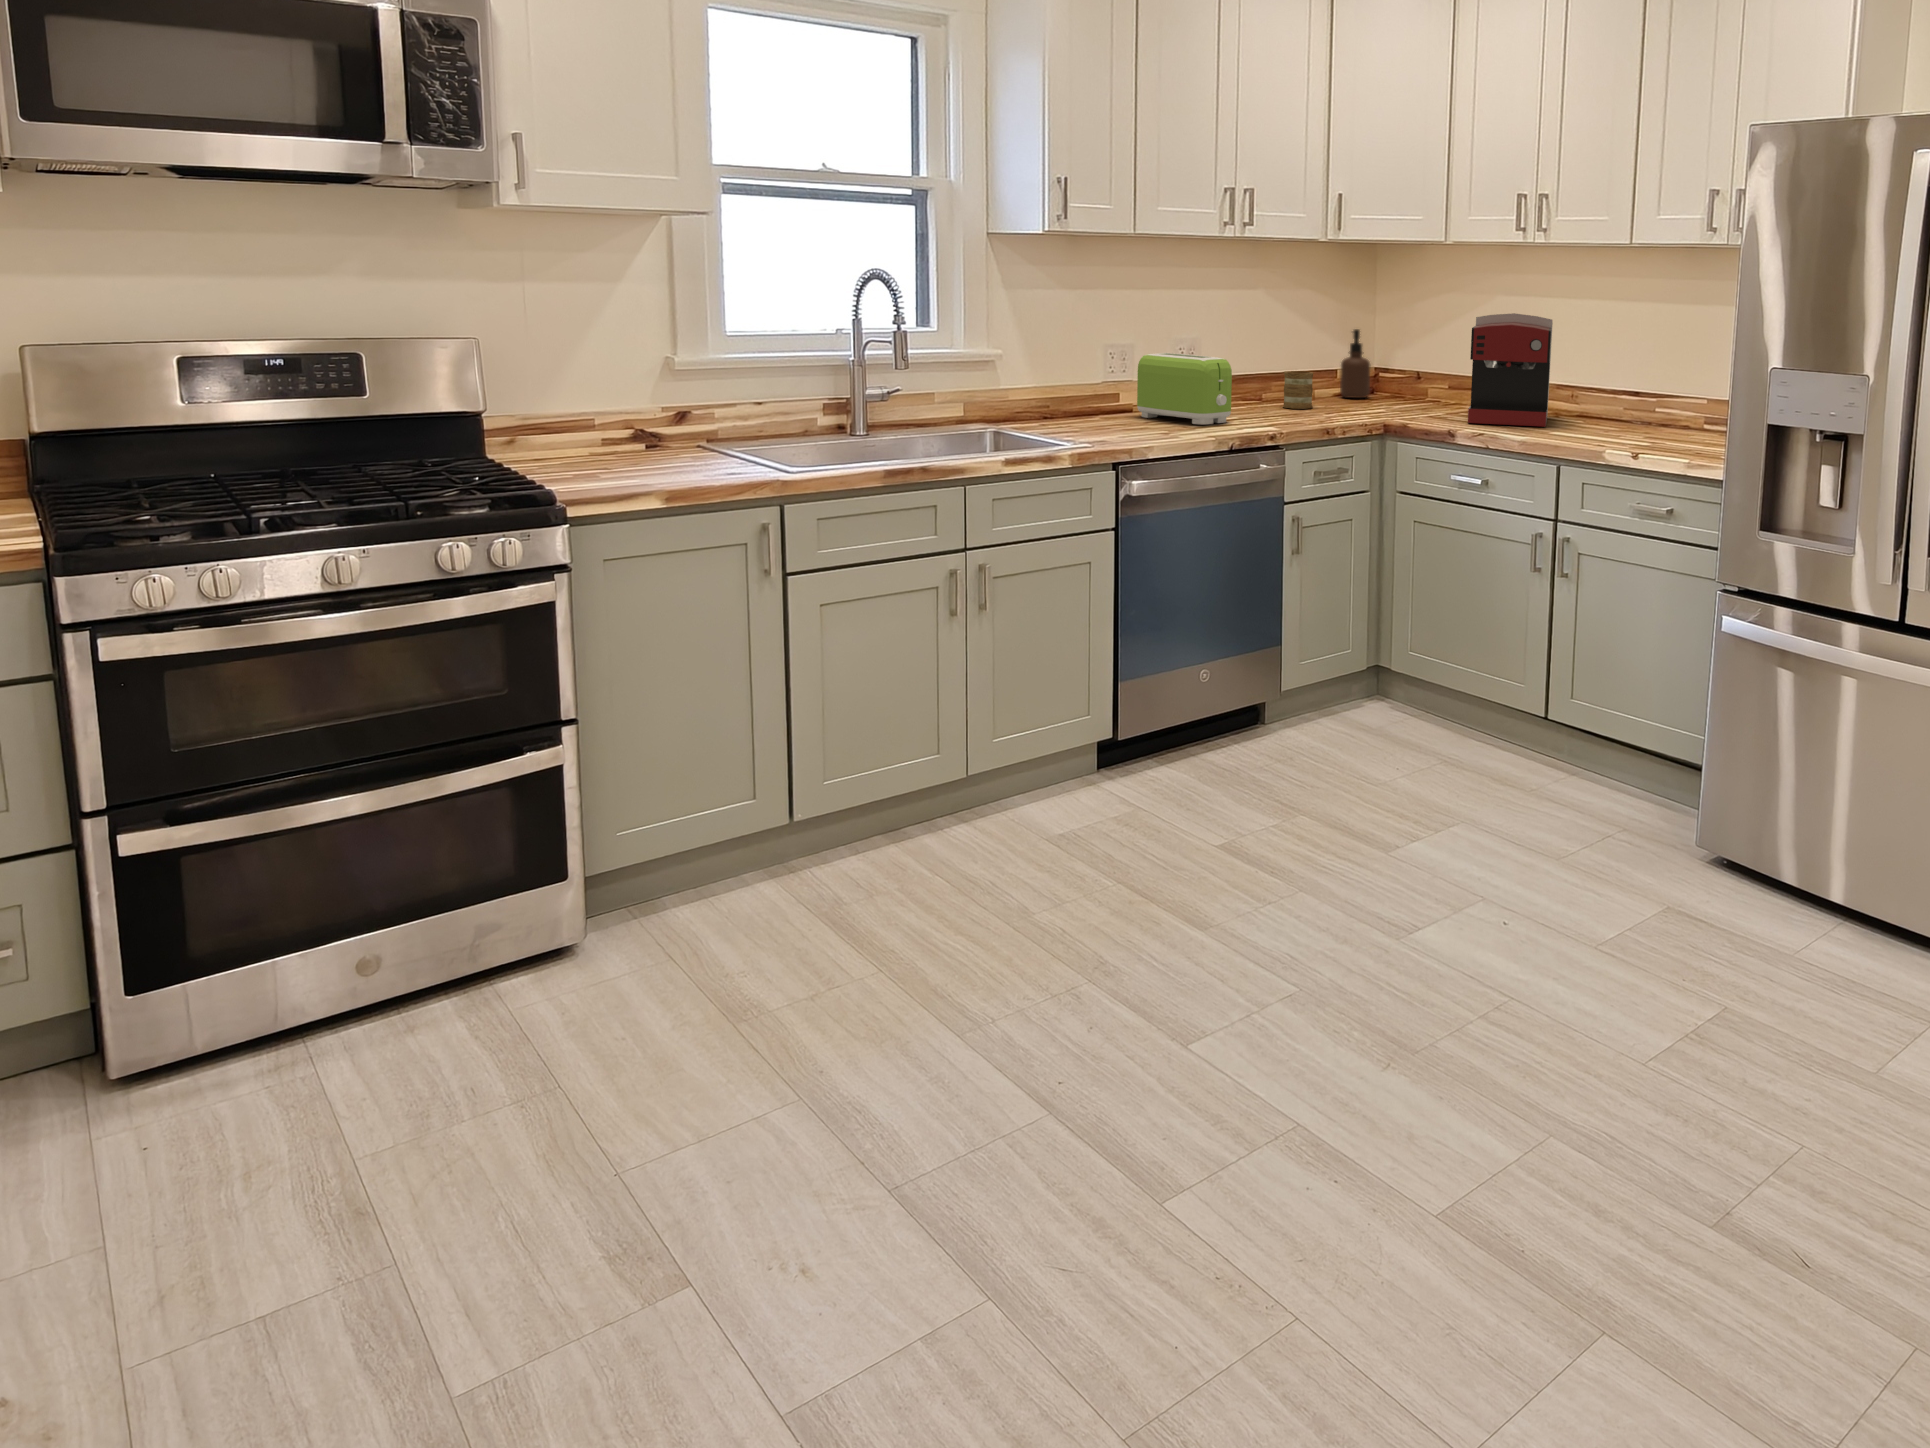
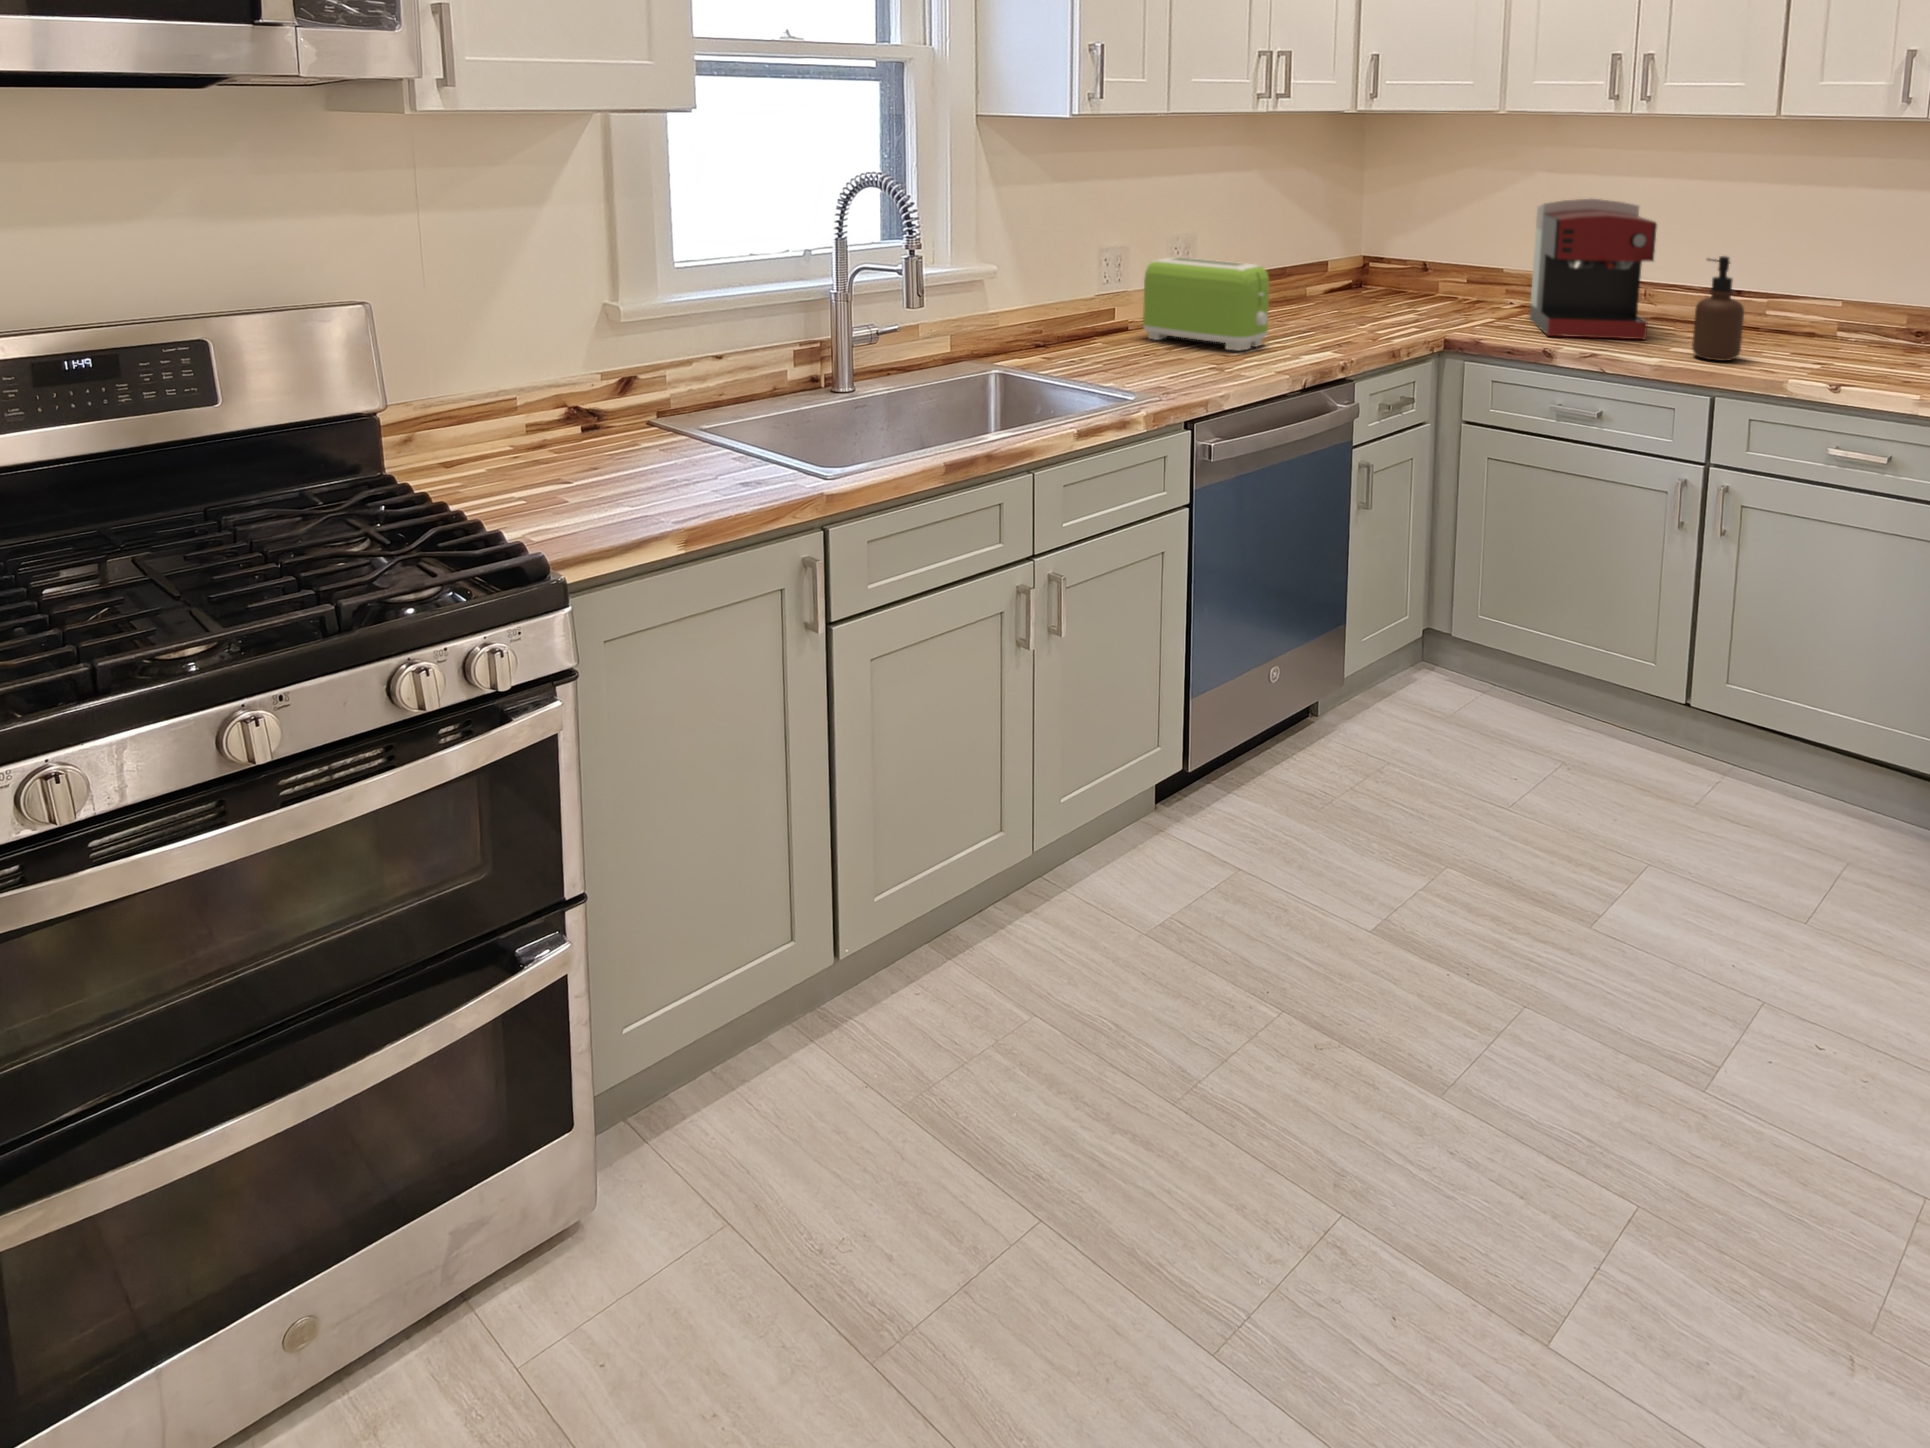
soap dispenser: present [1340,329,1370,398] -> present [1692,256,1744,361]
mug: present [1283,371,1313,409] -> none [1296,270,1336,318]

